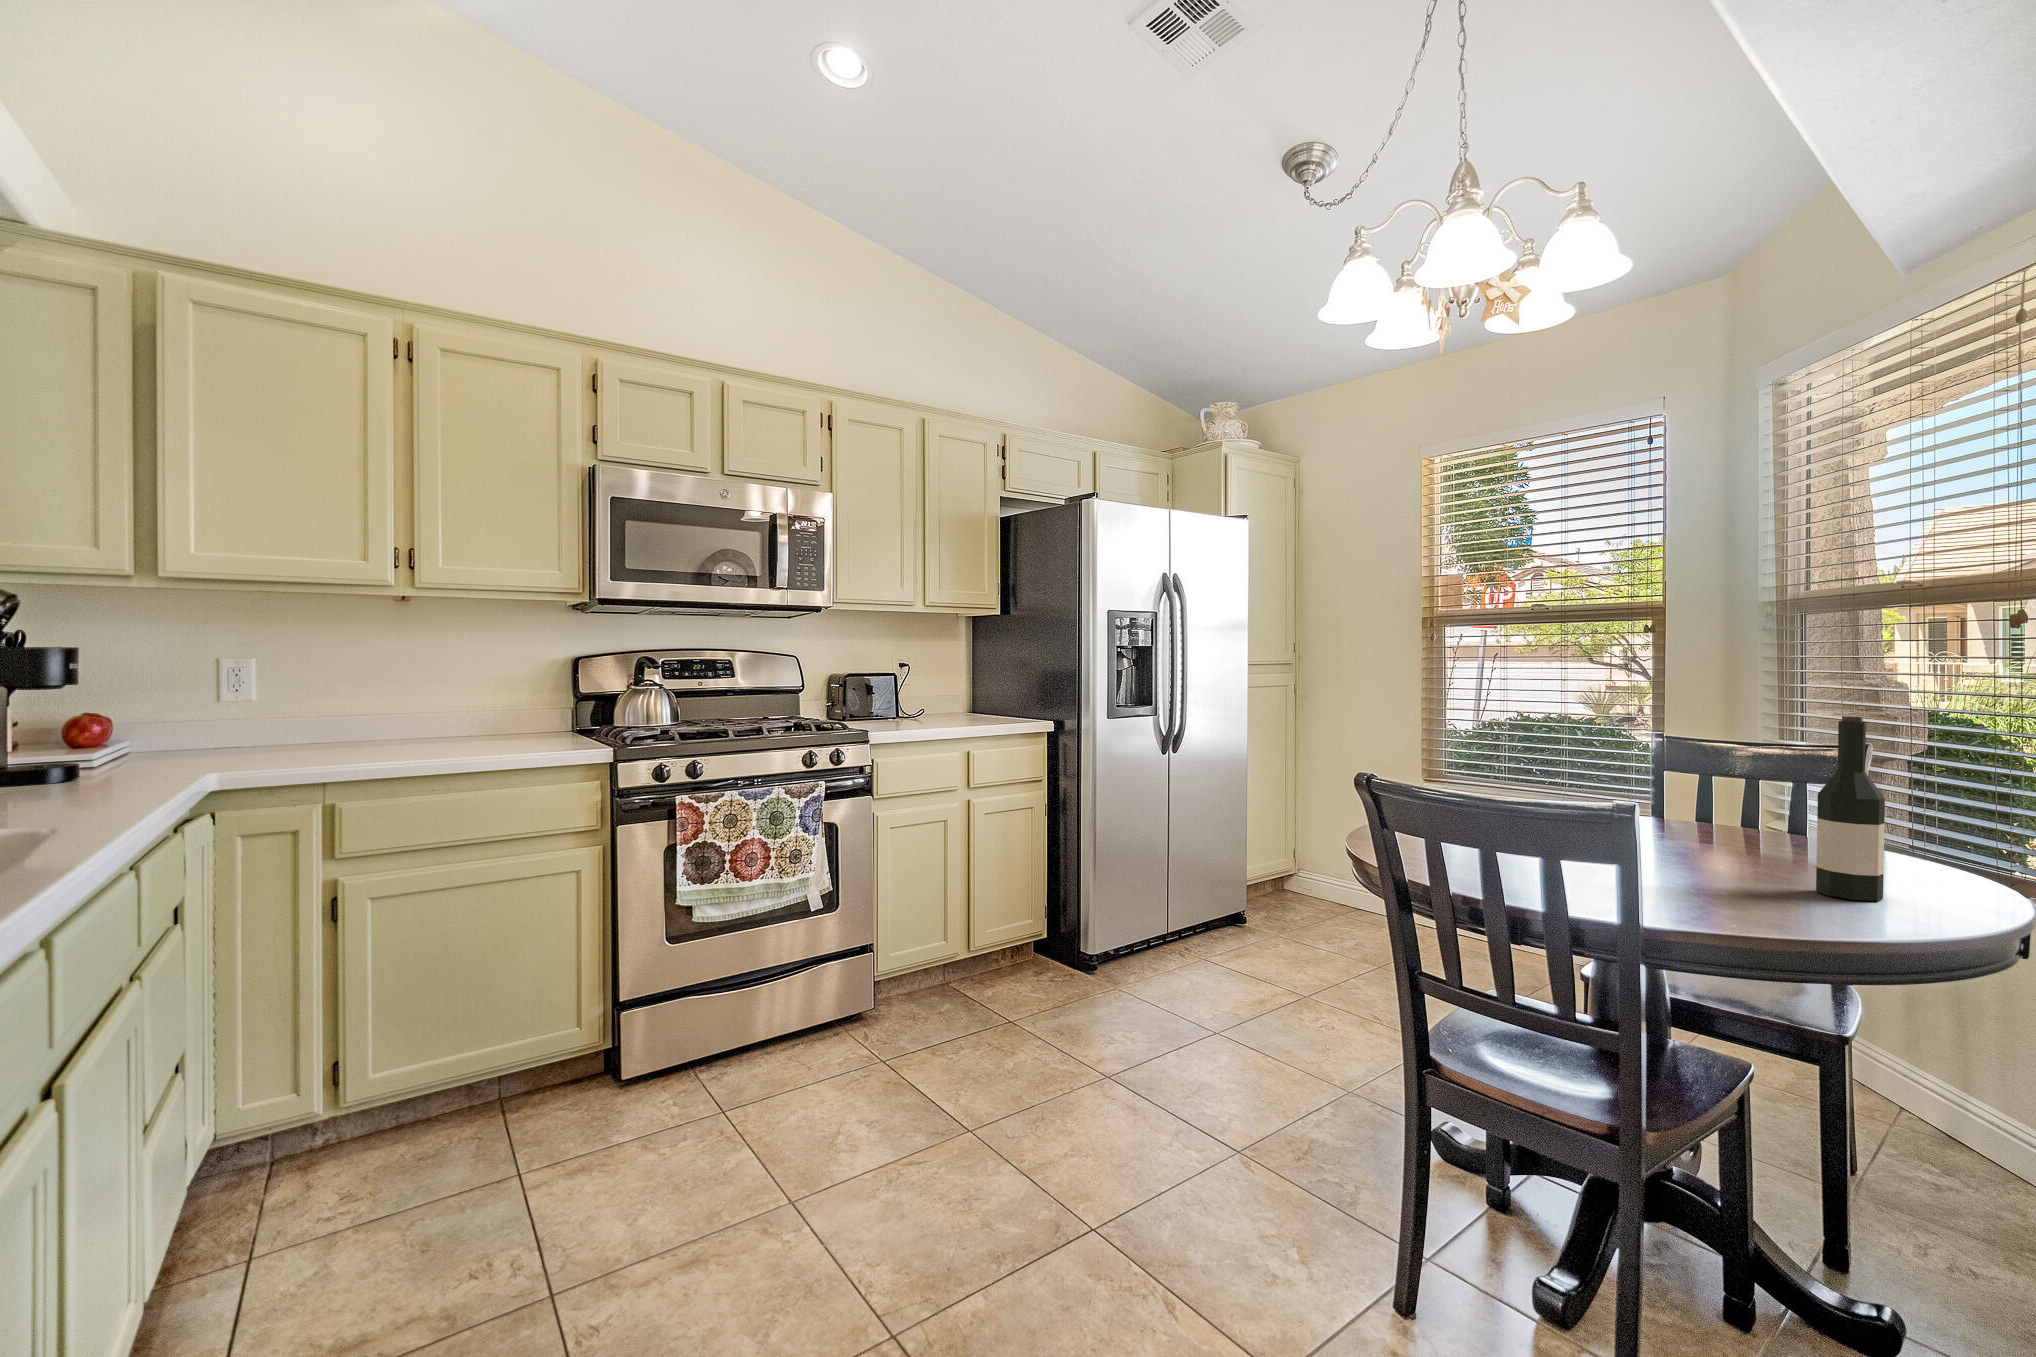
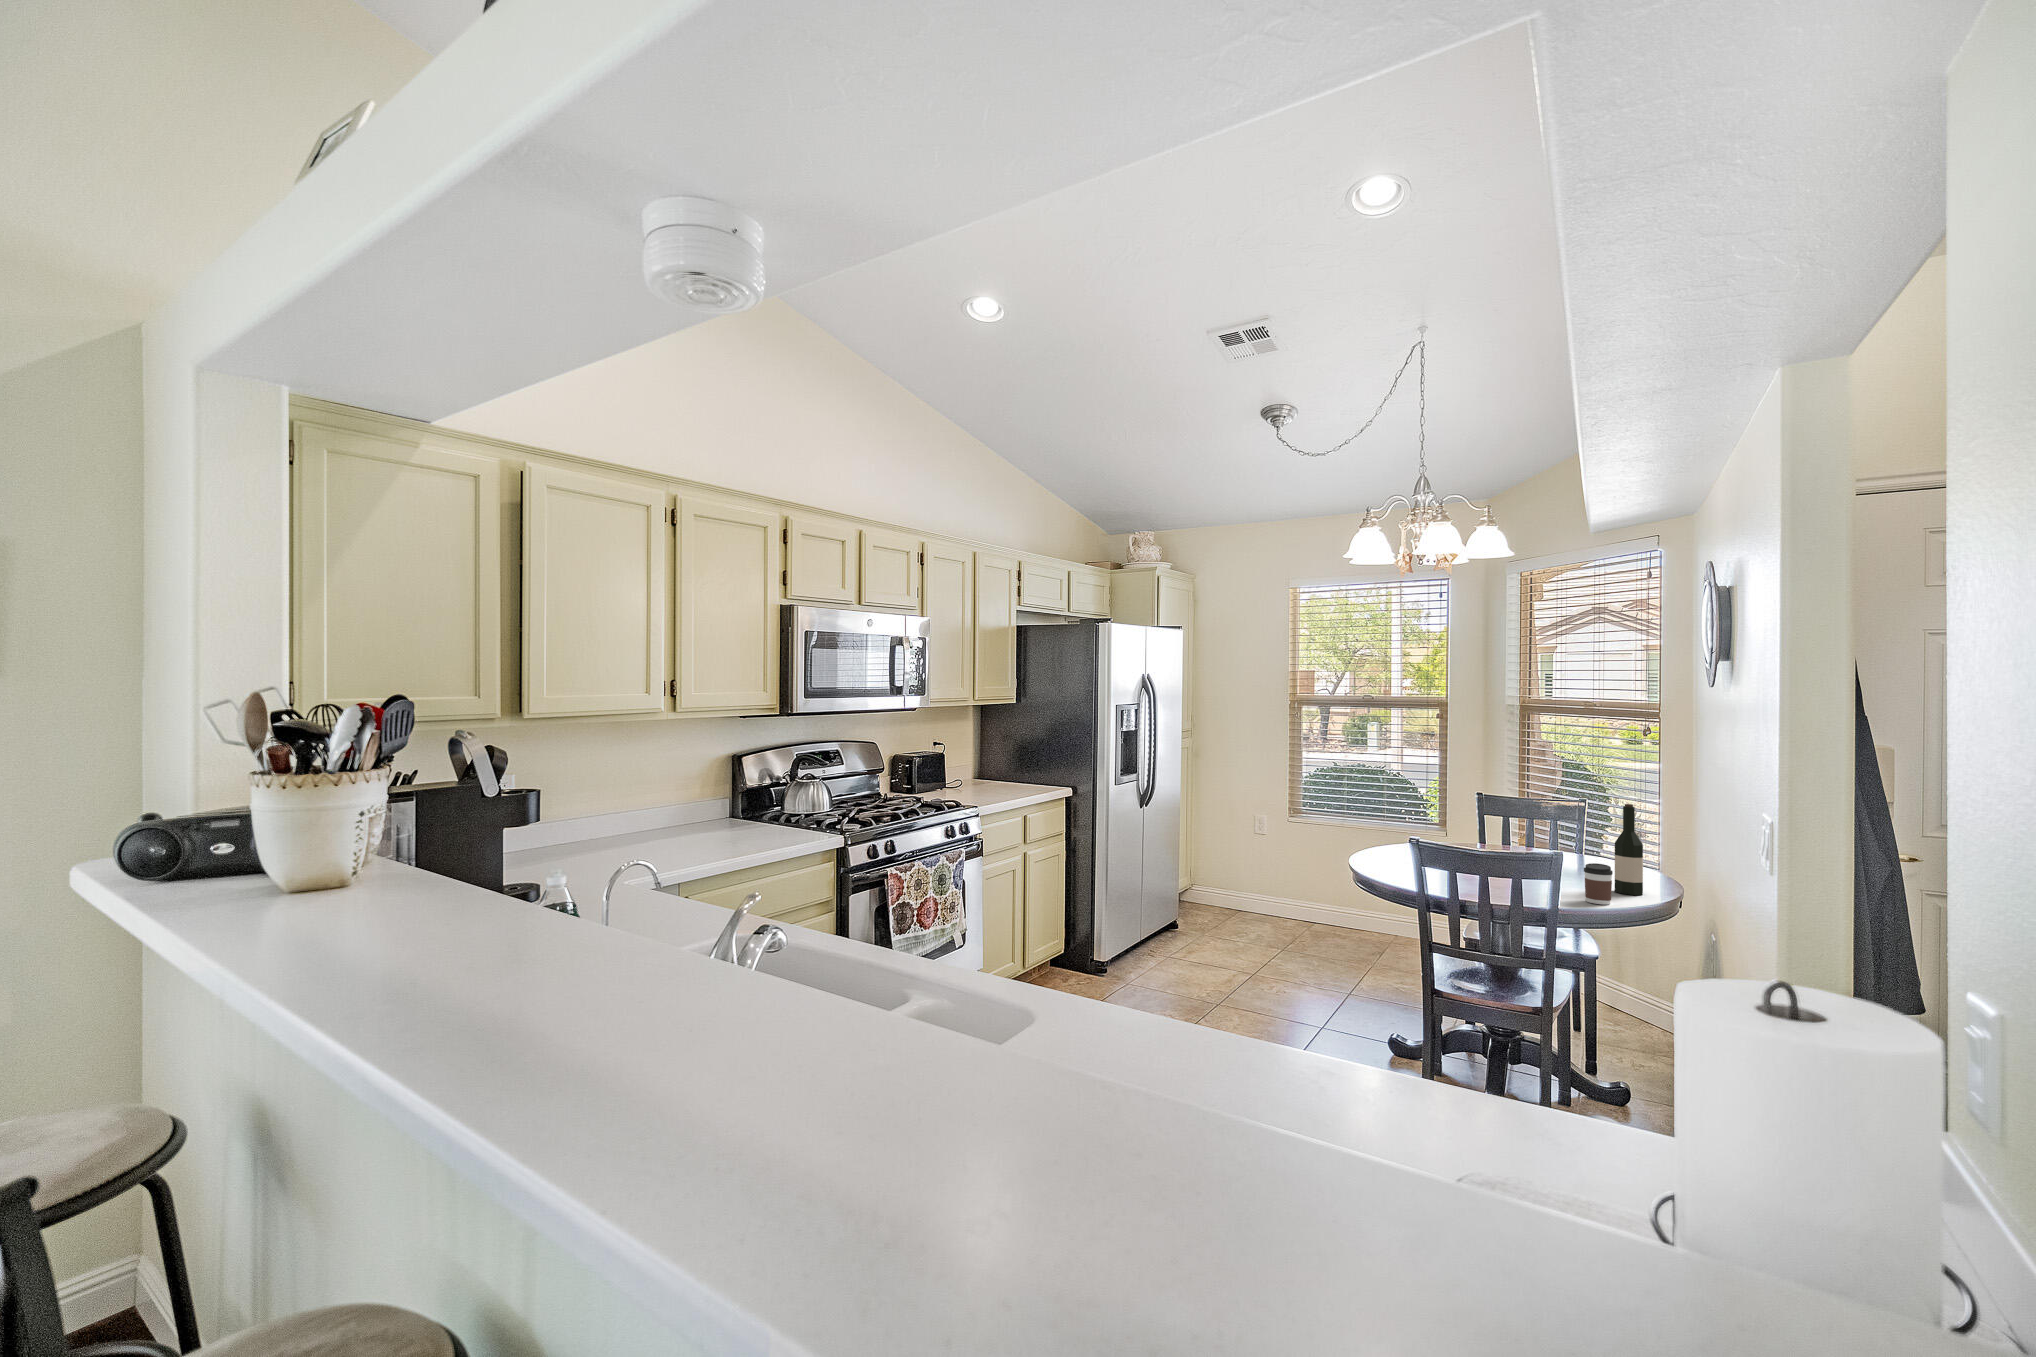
coffee cup: none [1719,829,1782,912] -> present [1584,863,1613,905]

